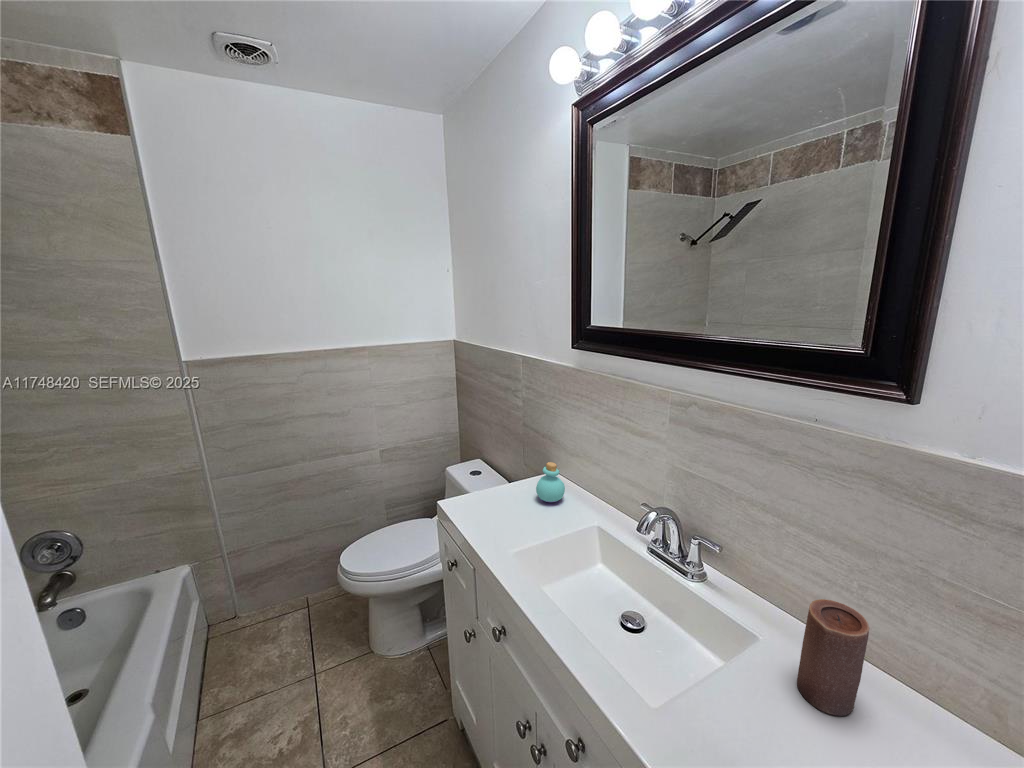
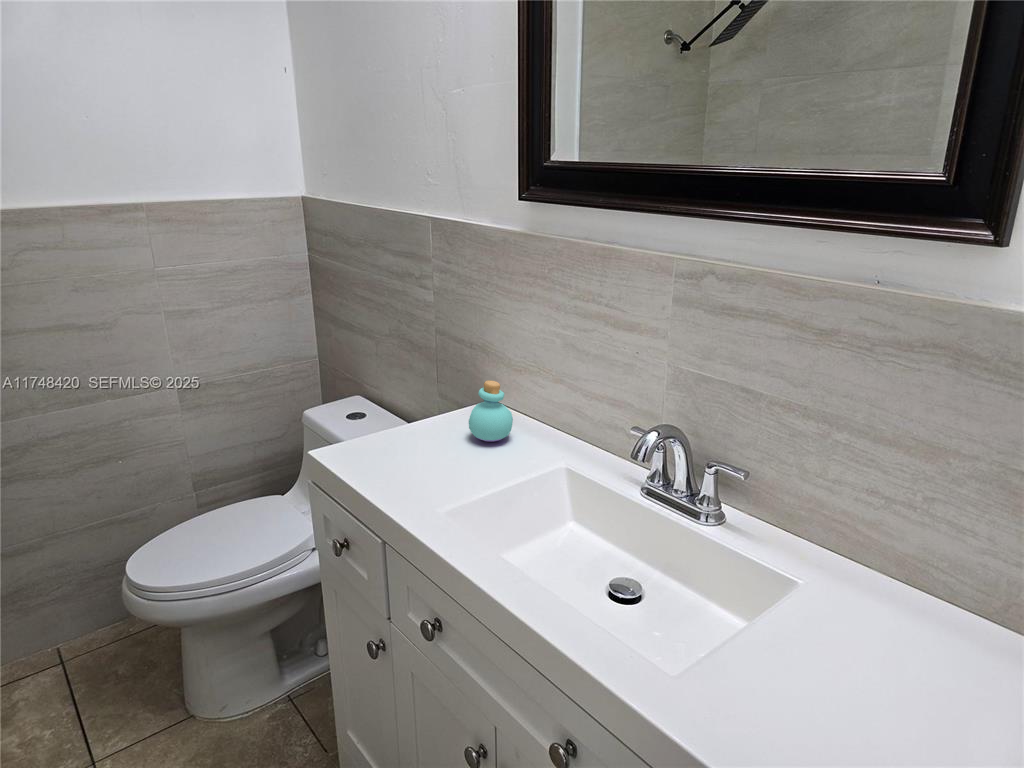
candle: present [797,599,869,716] -> none [845,515,936,653]

